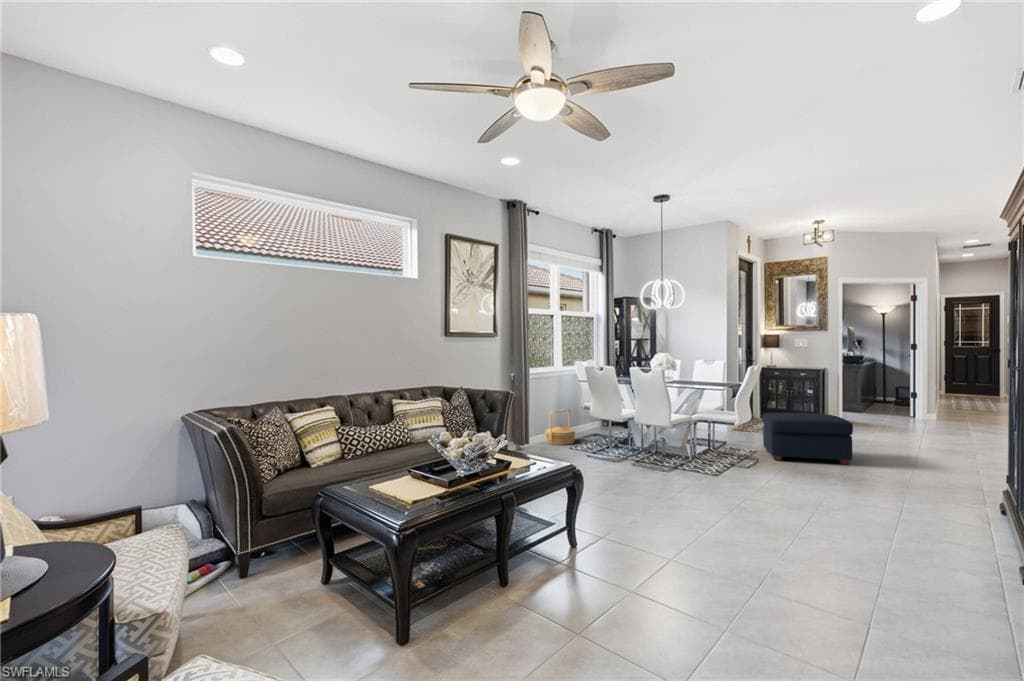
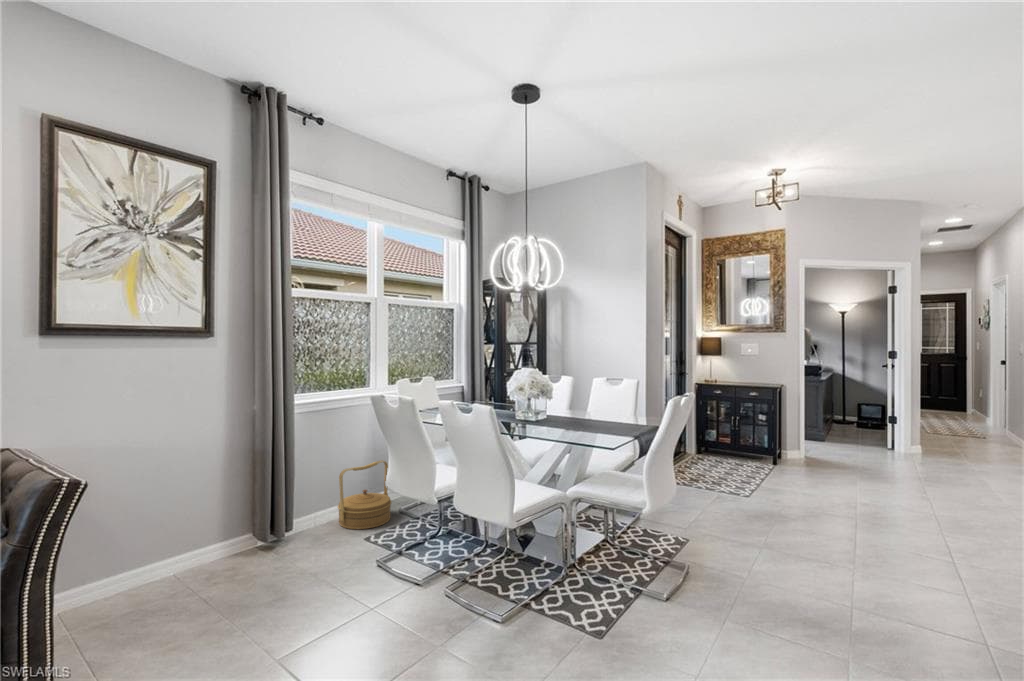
ottoman: present [762,413,853,464] -> none [700,471,863,578]

